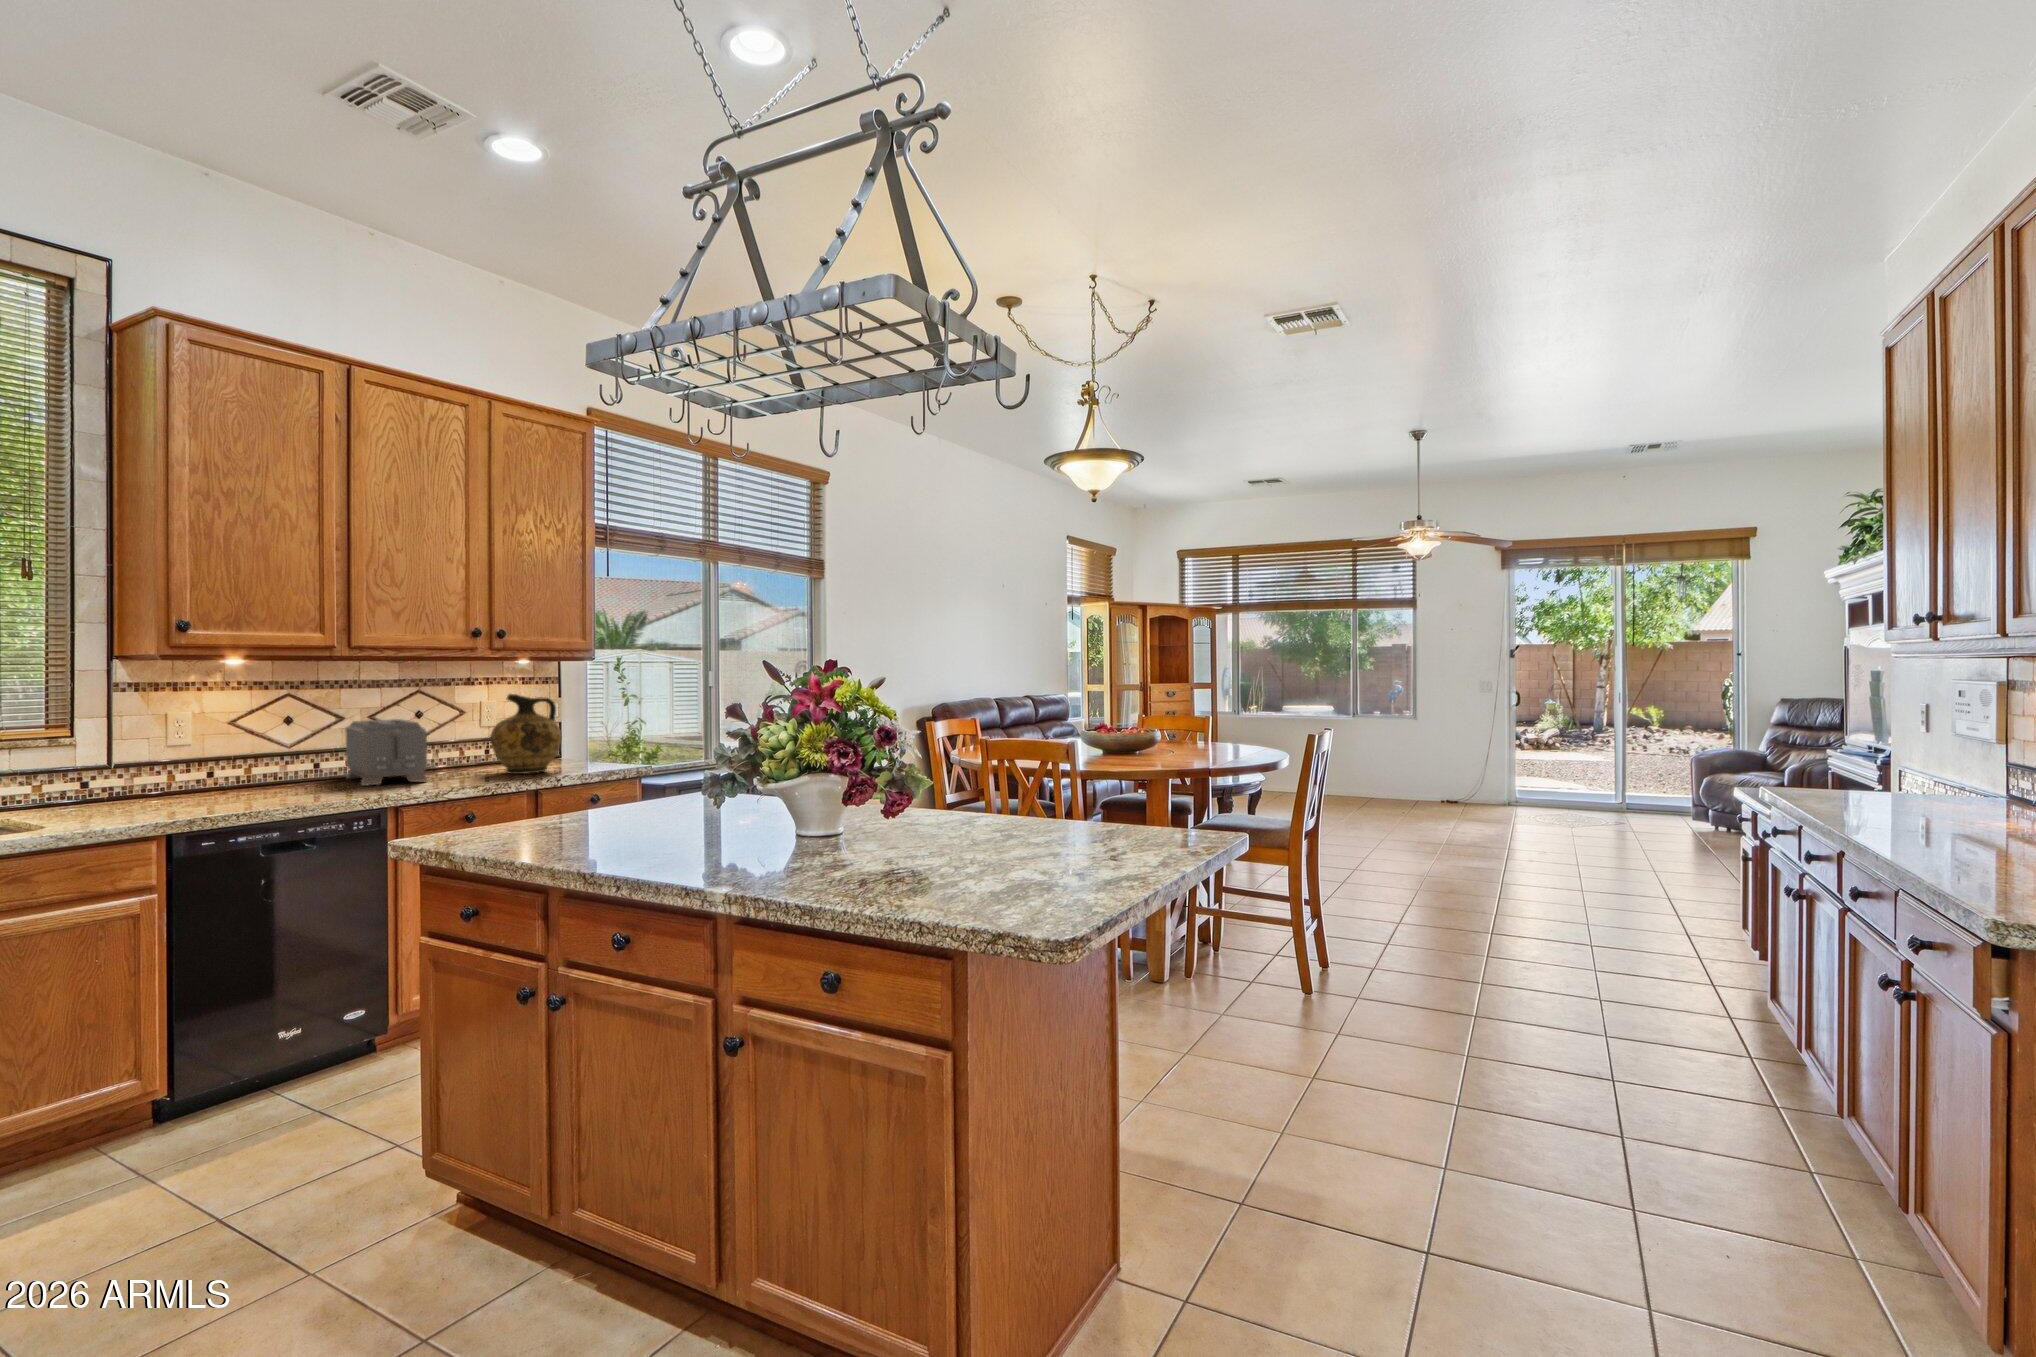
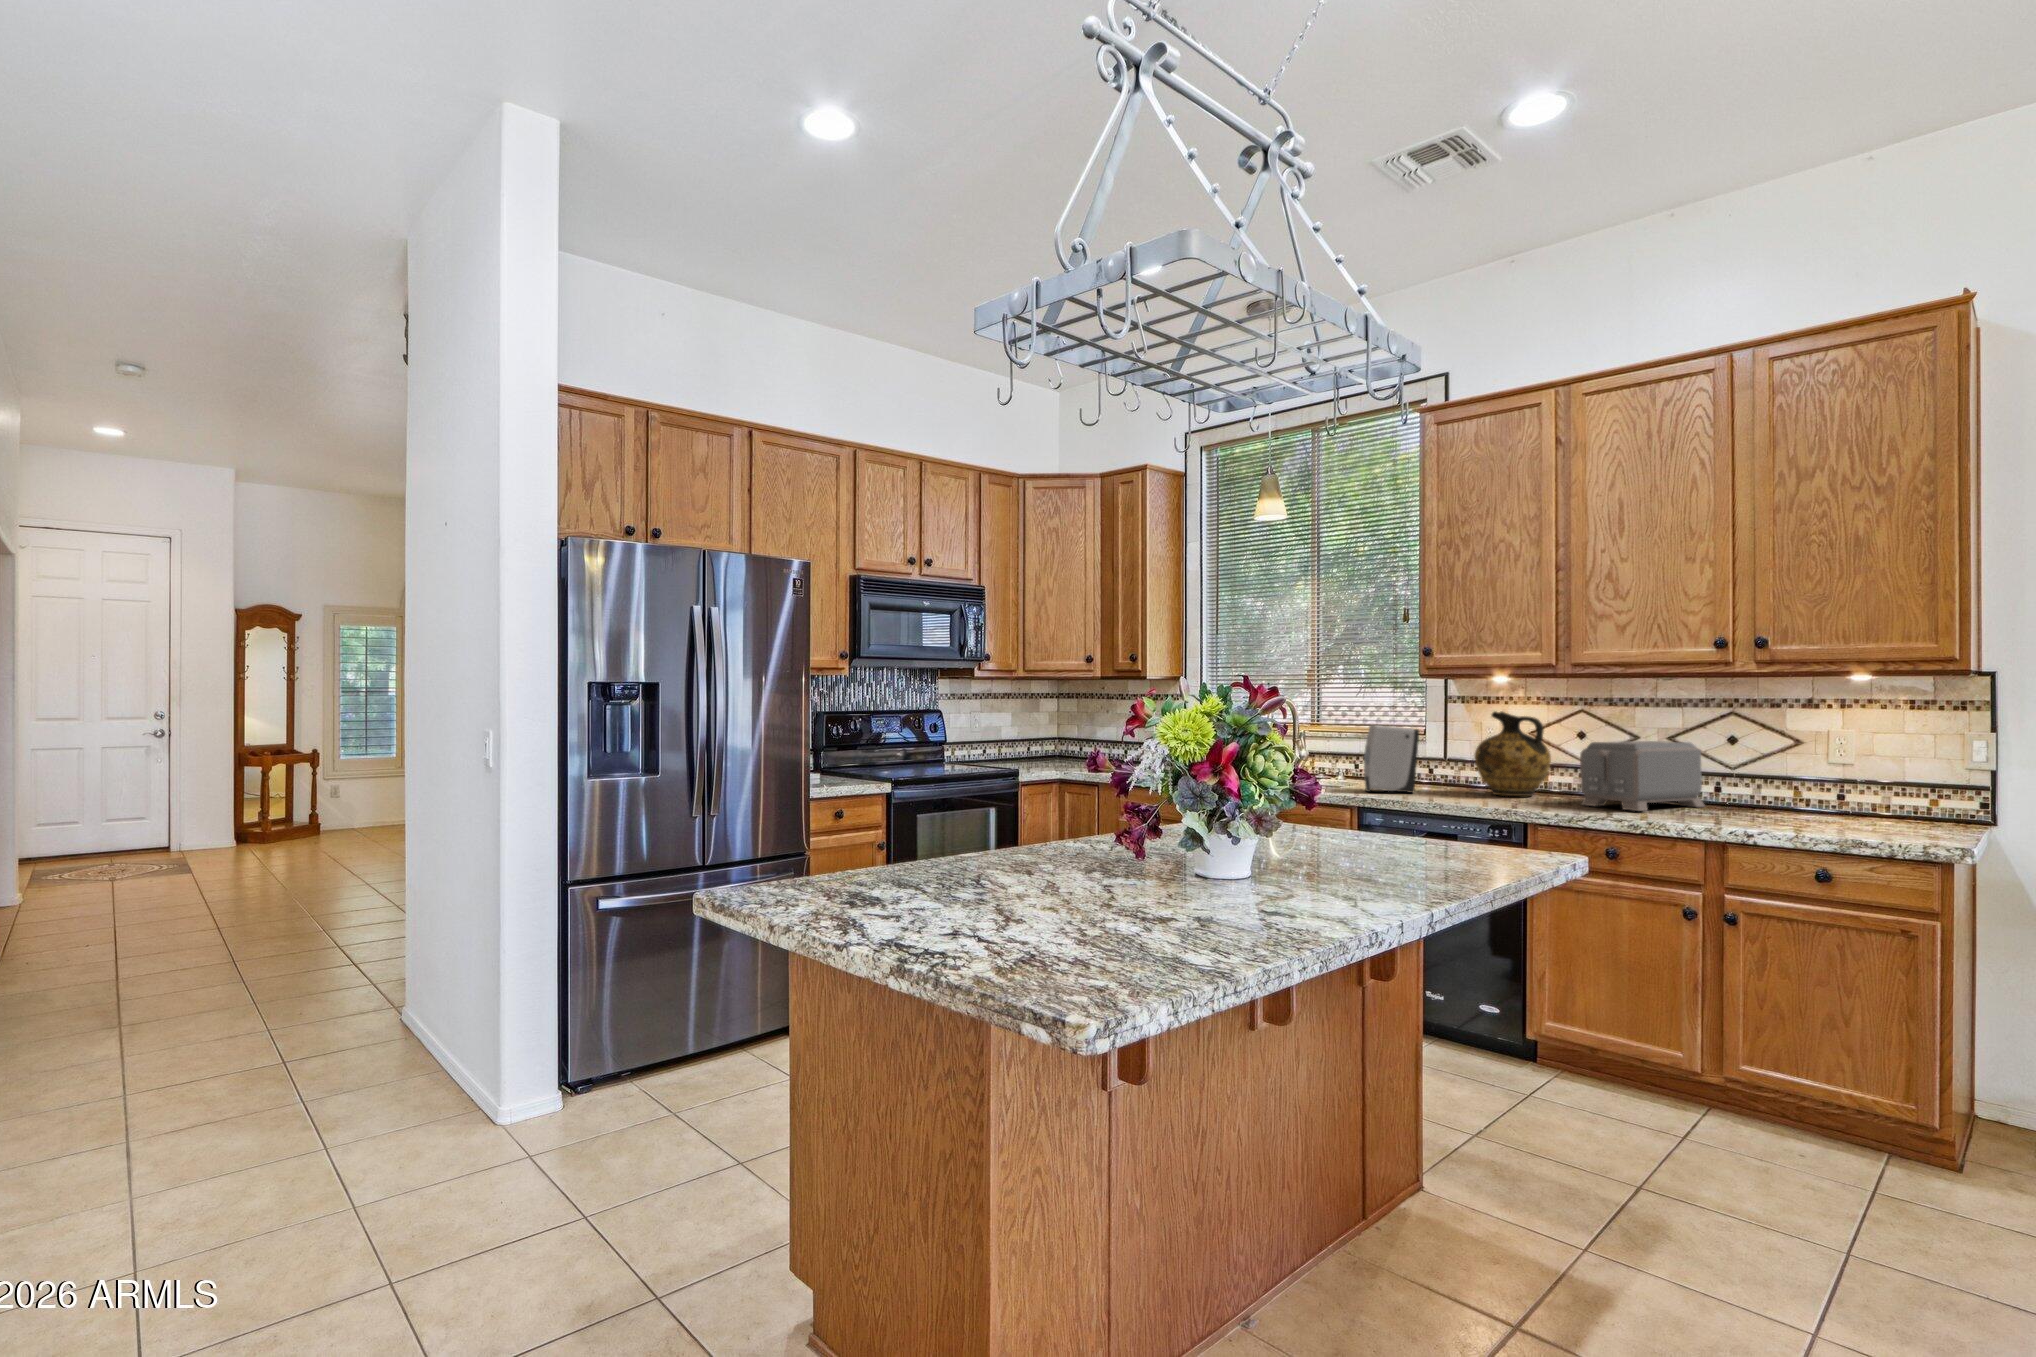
ceramic jug: present [490,694,562,774] -> present [1474,712,1551,796]
soap dispenser: none [87,724,174,817] -> present [1364,725,1419,793]

